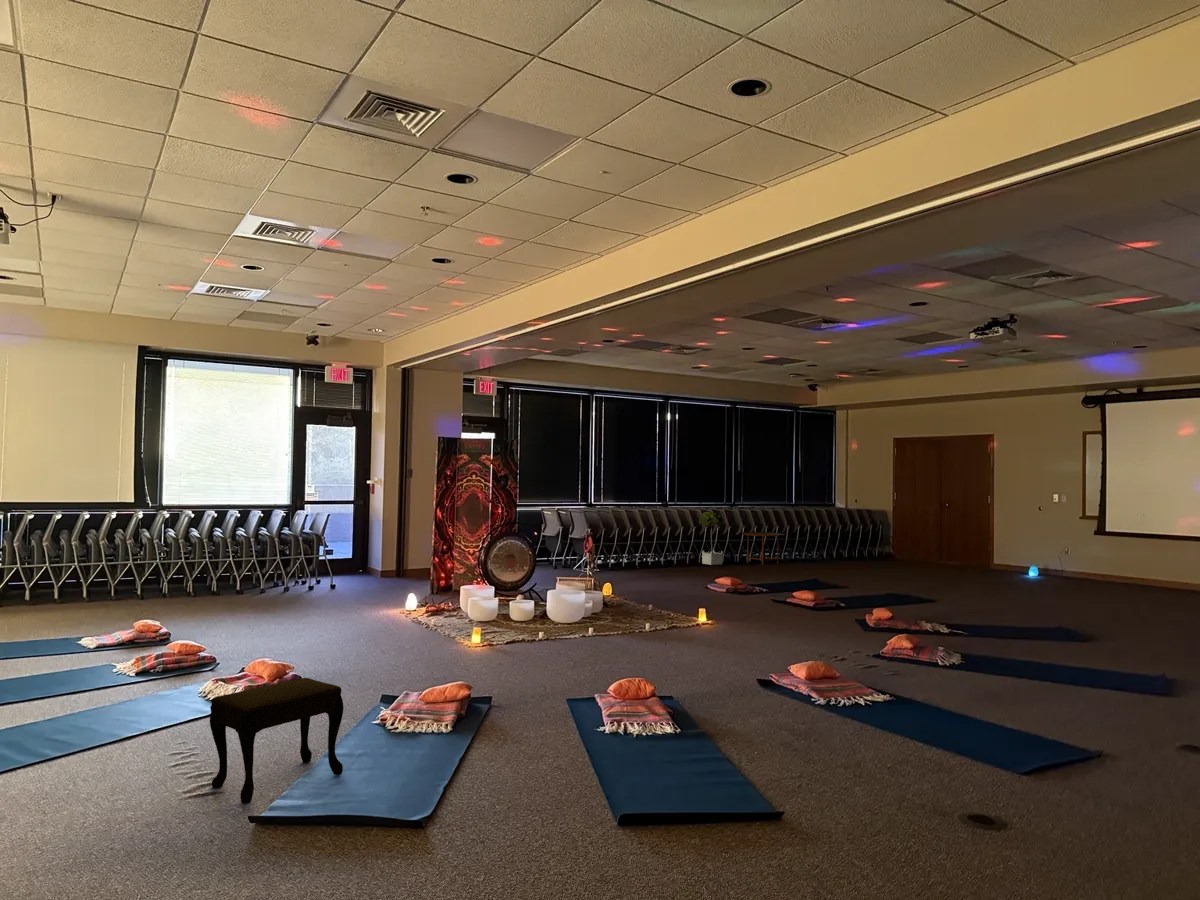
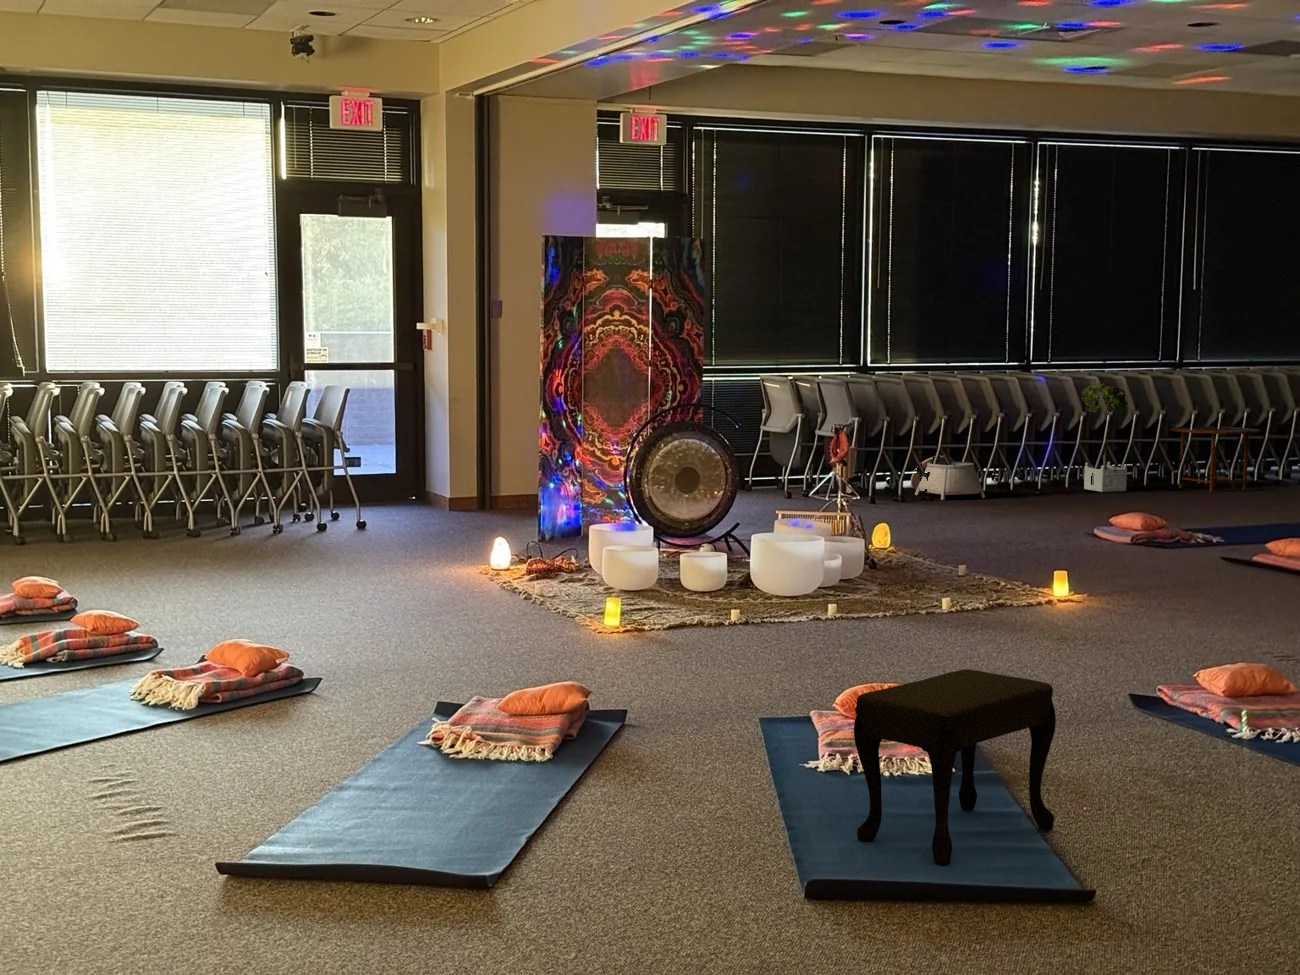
basket: none [619,547,656,570] -> present [911,456,985,500]
footstool: present [210,678,344,803] -> present [854,669,1056,865]

